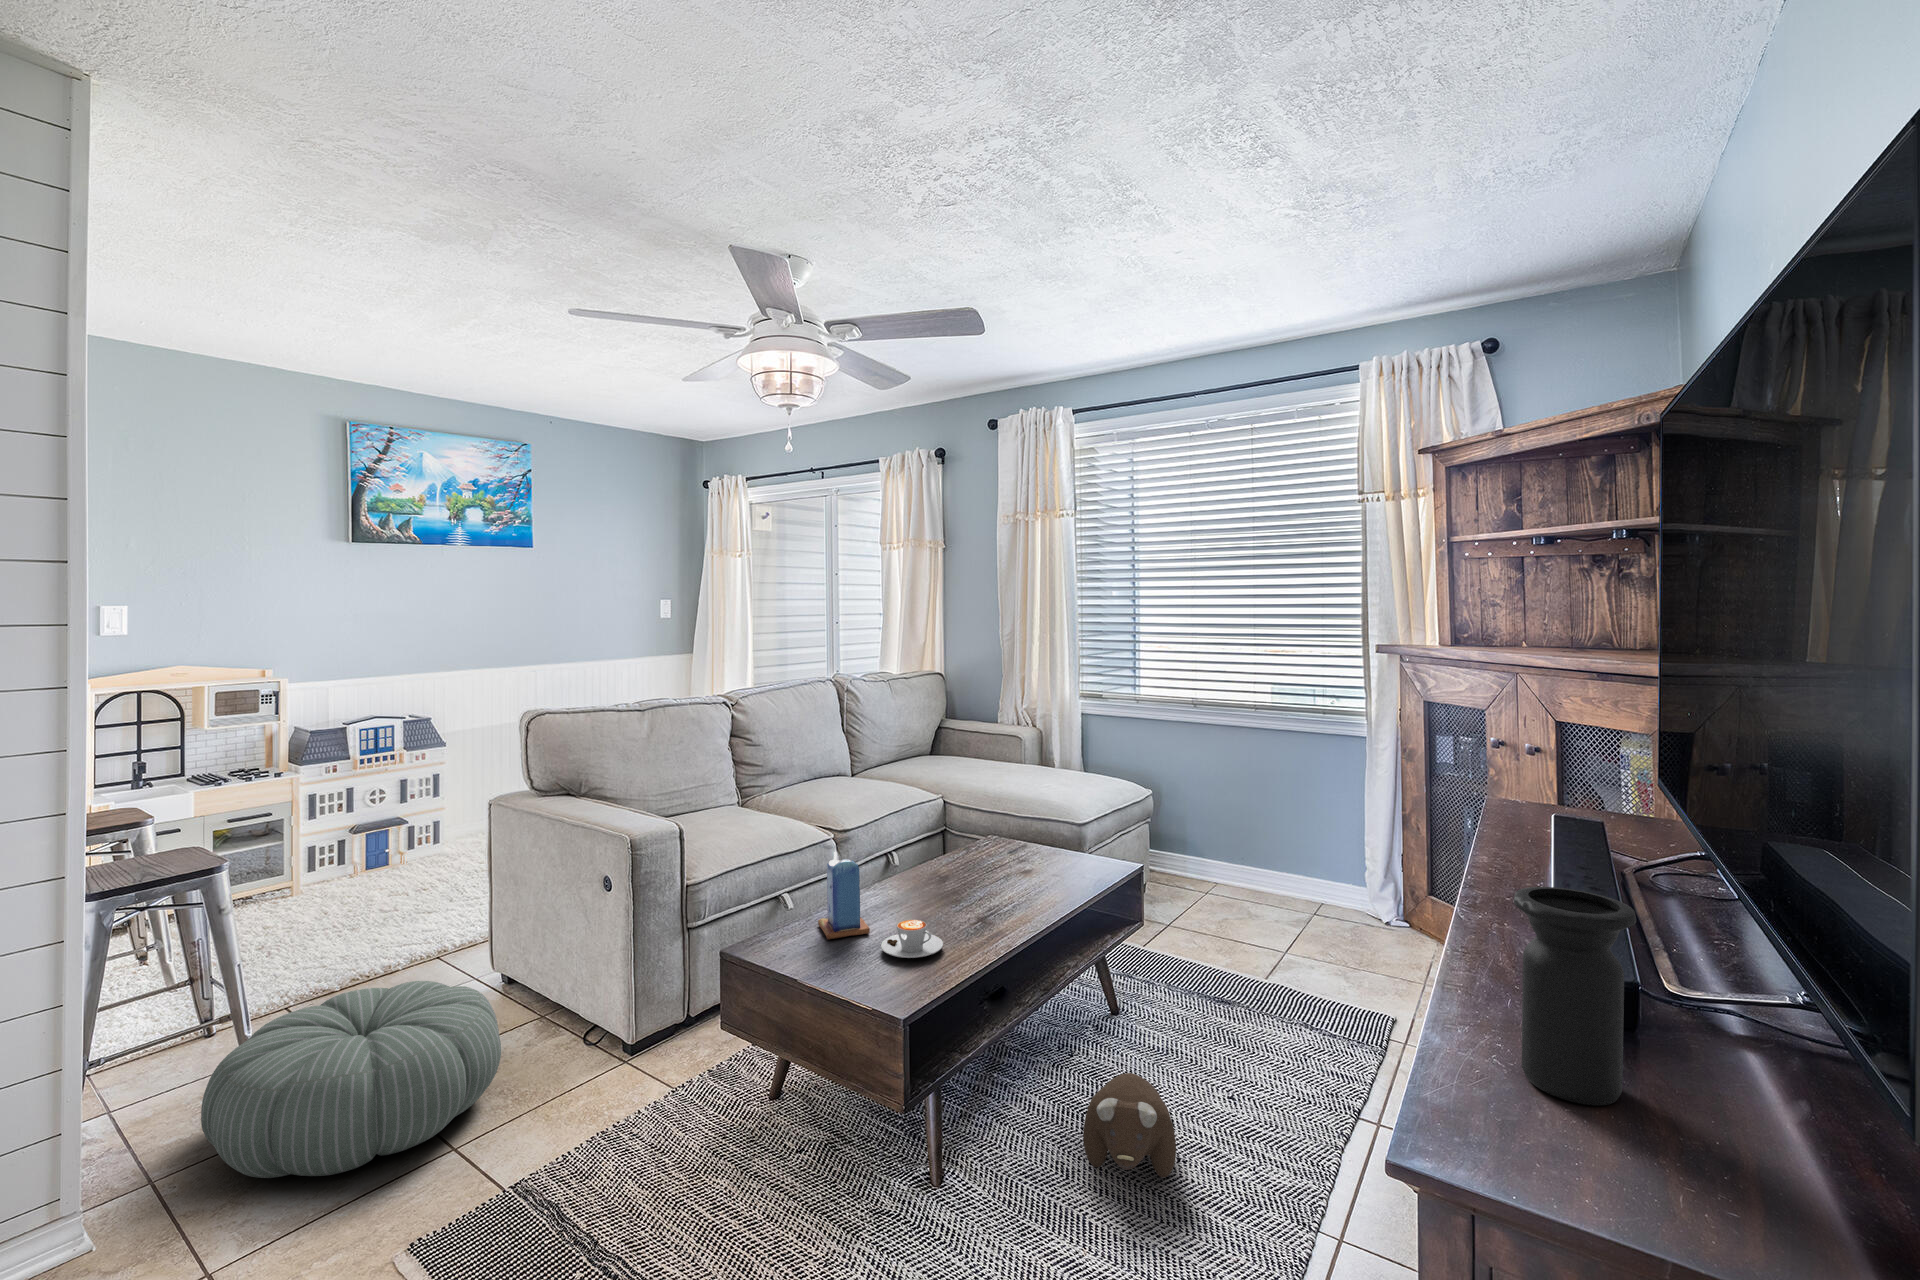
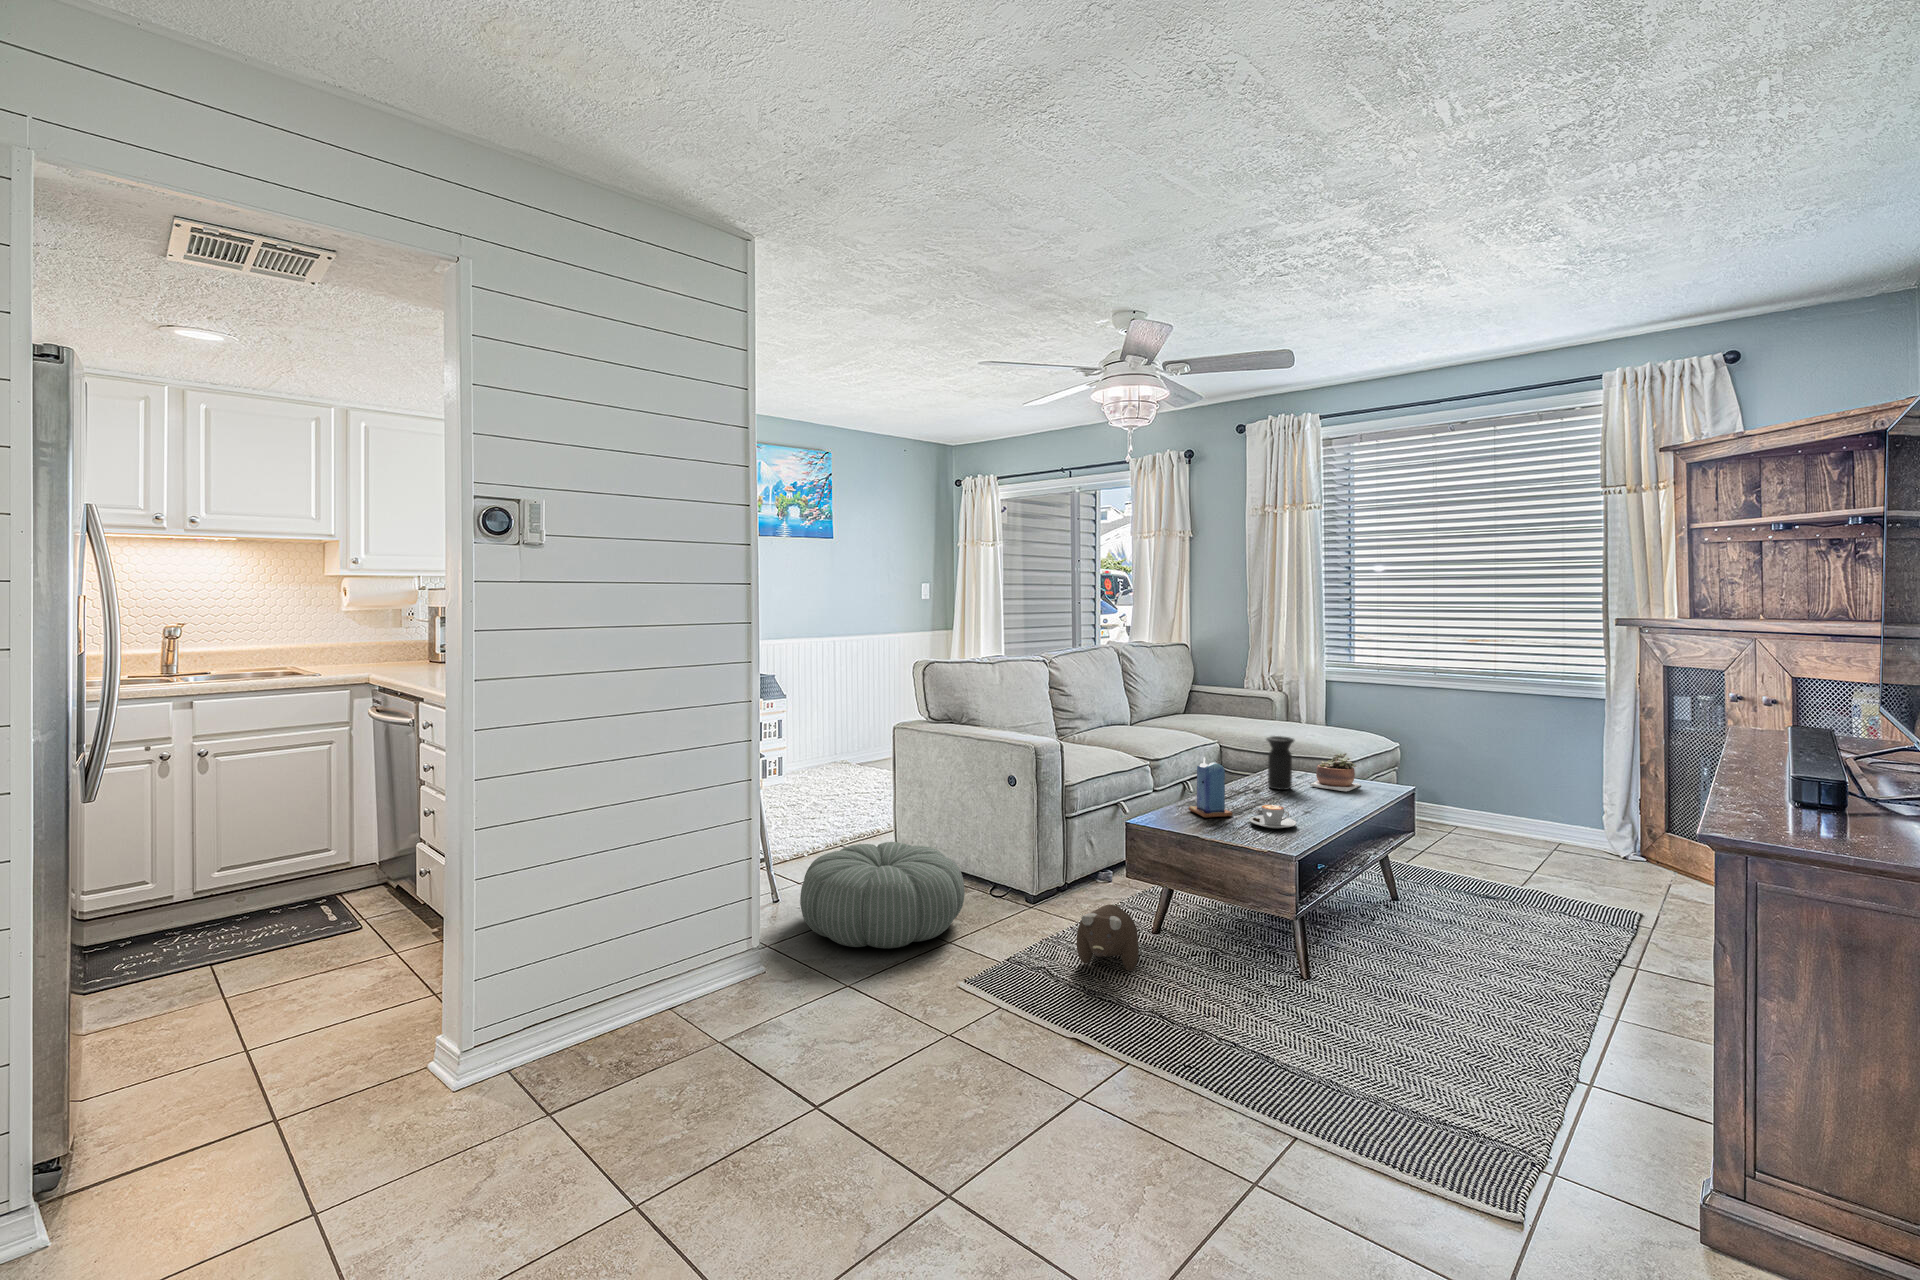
succulent plant: none [1008,825,1072,878] -> present [1310,753,1361,791]
vase: present [1514,887,1636,1105] -> present [1267,736,1294,790]
plush toy: present [1083,1073,1176,1178] -> present [1076,905,1138,971]

